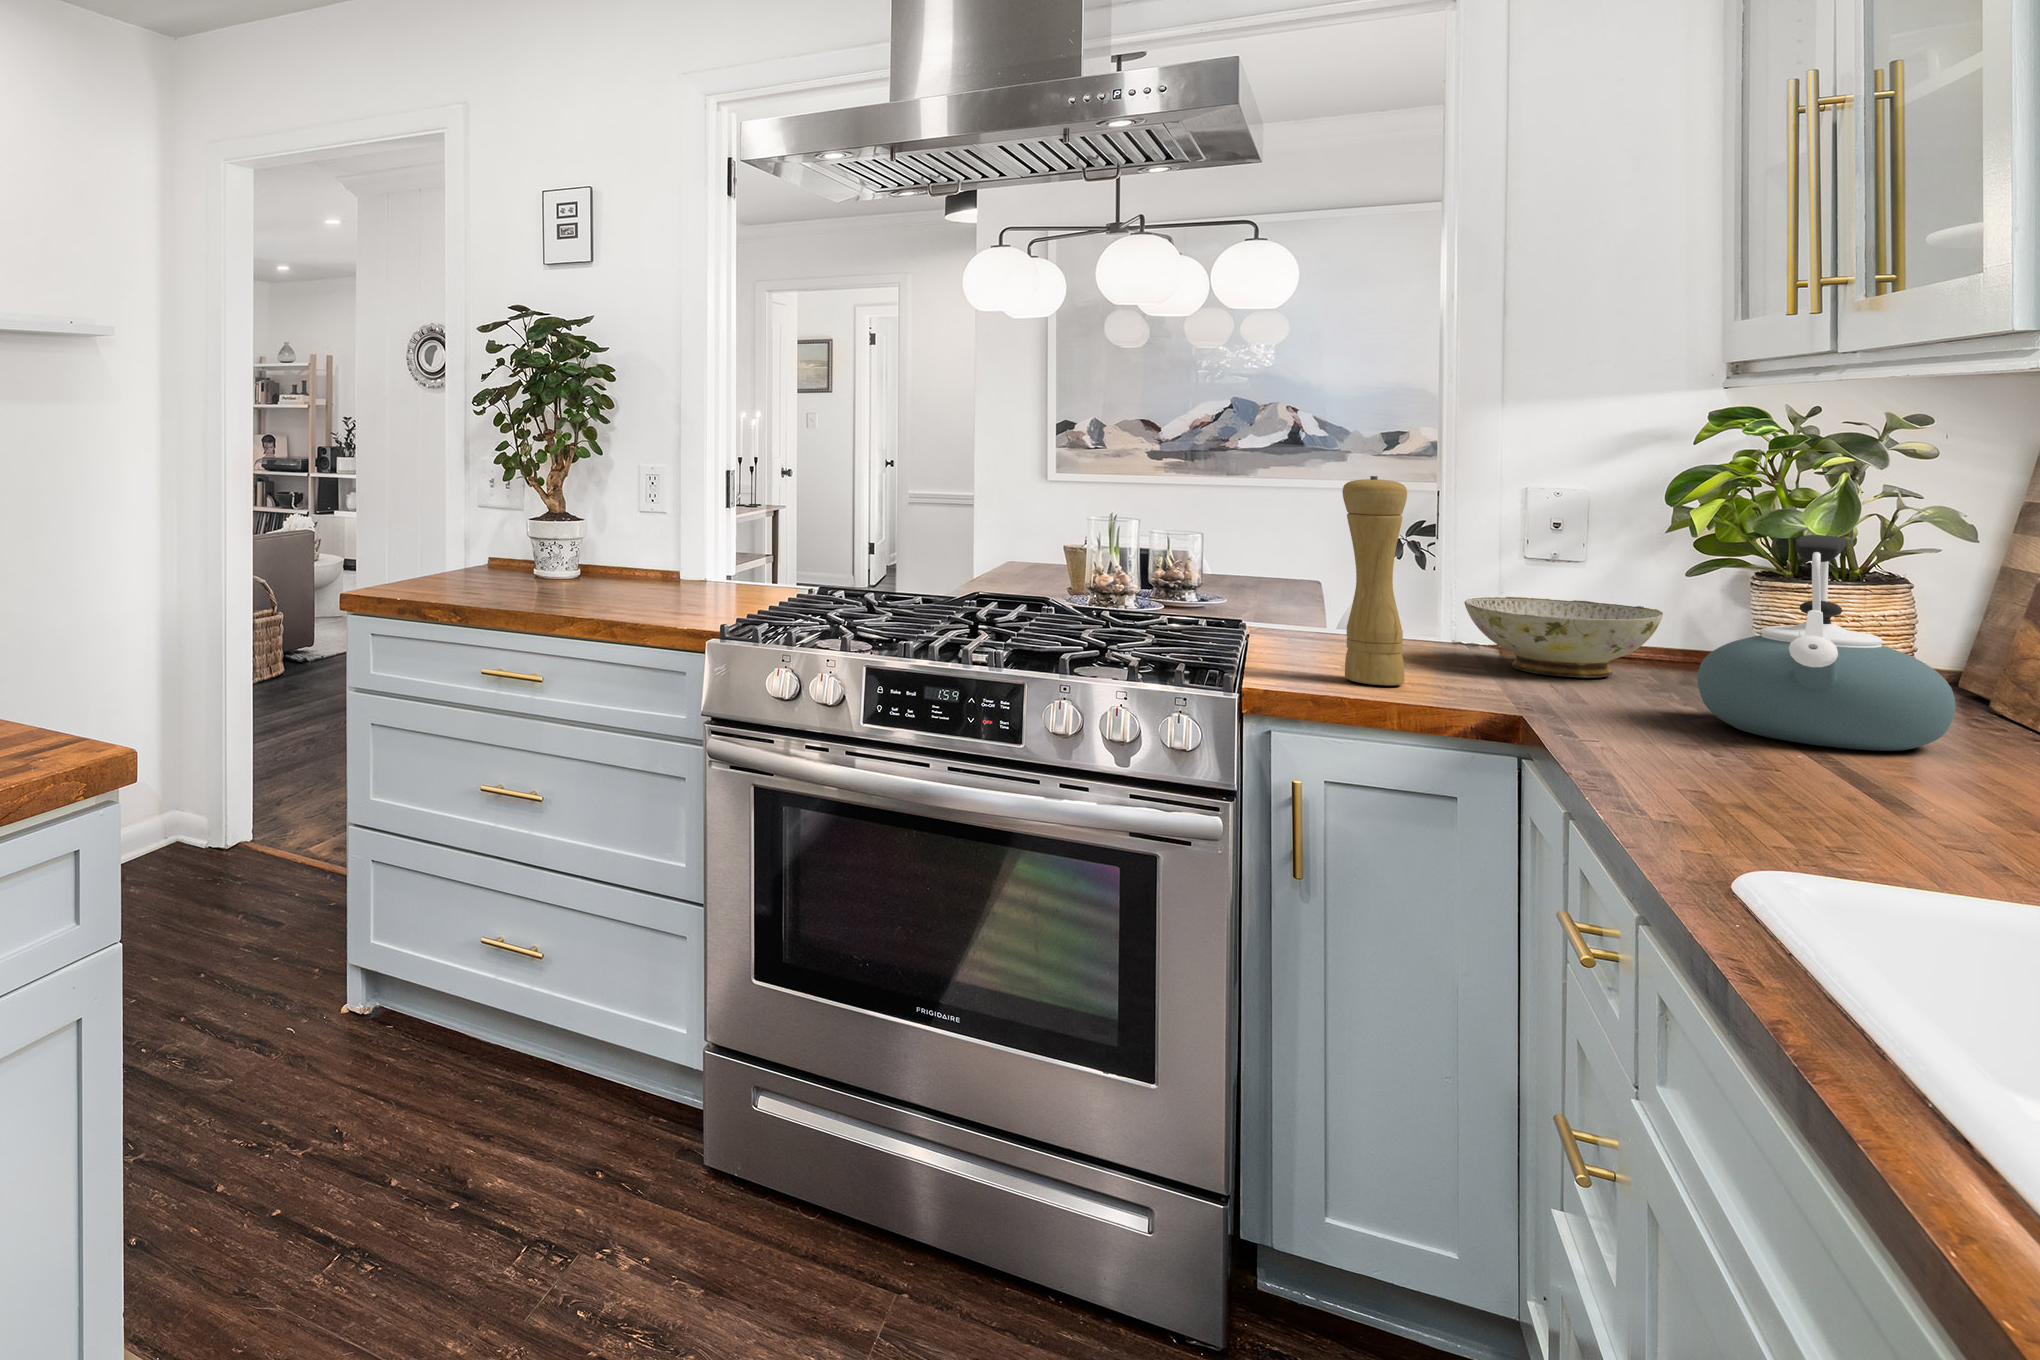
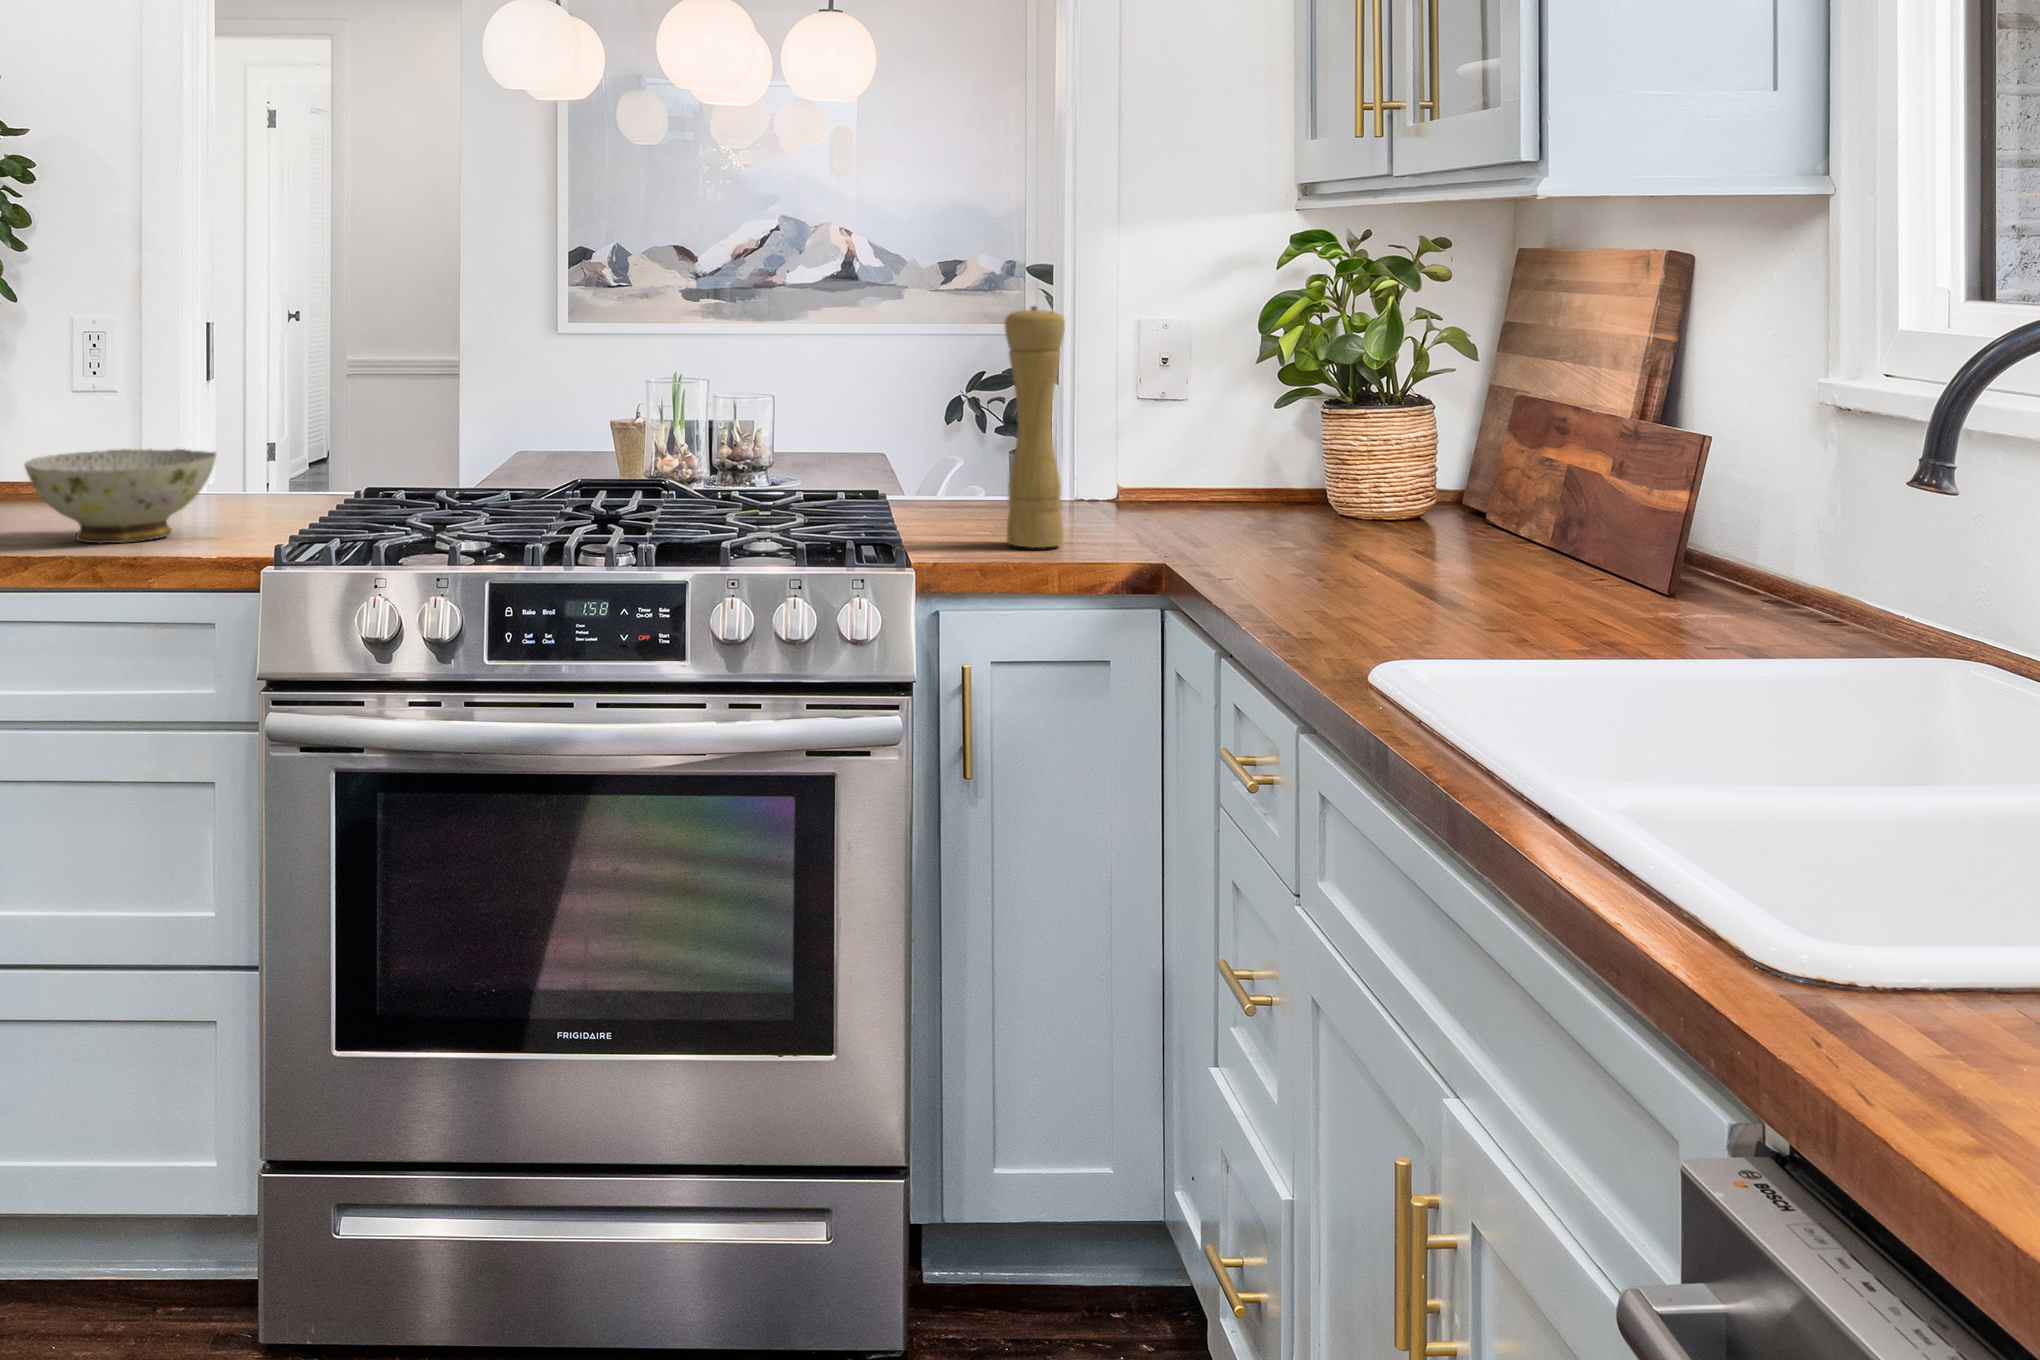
kettle: present [1697,535,1956,751] -> none [1308,356,1490,566]
ceramic bowl: present [1464,597,1663,677] -> present [25,449,216,544]

